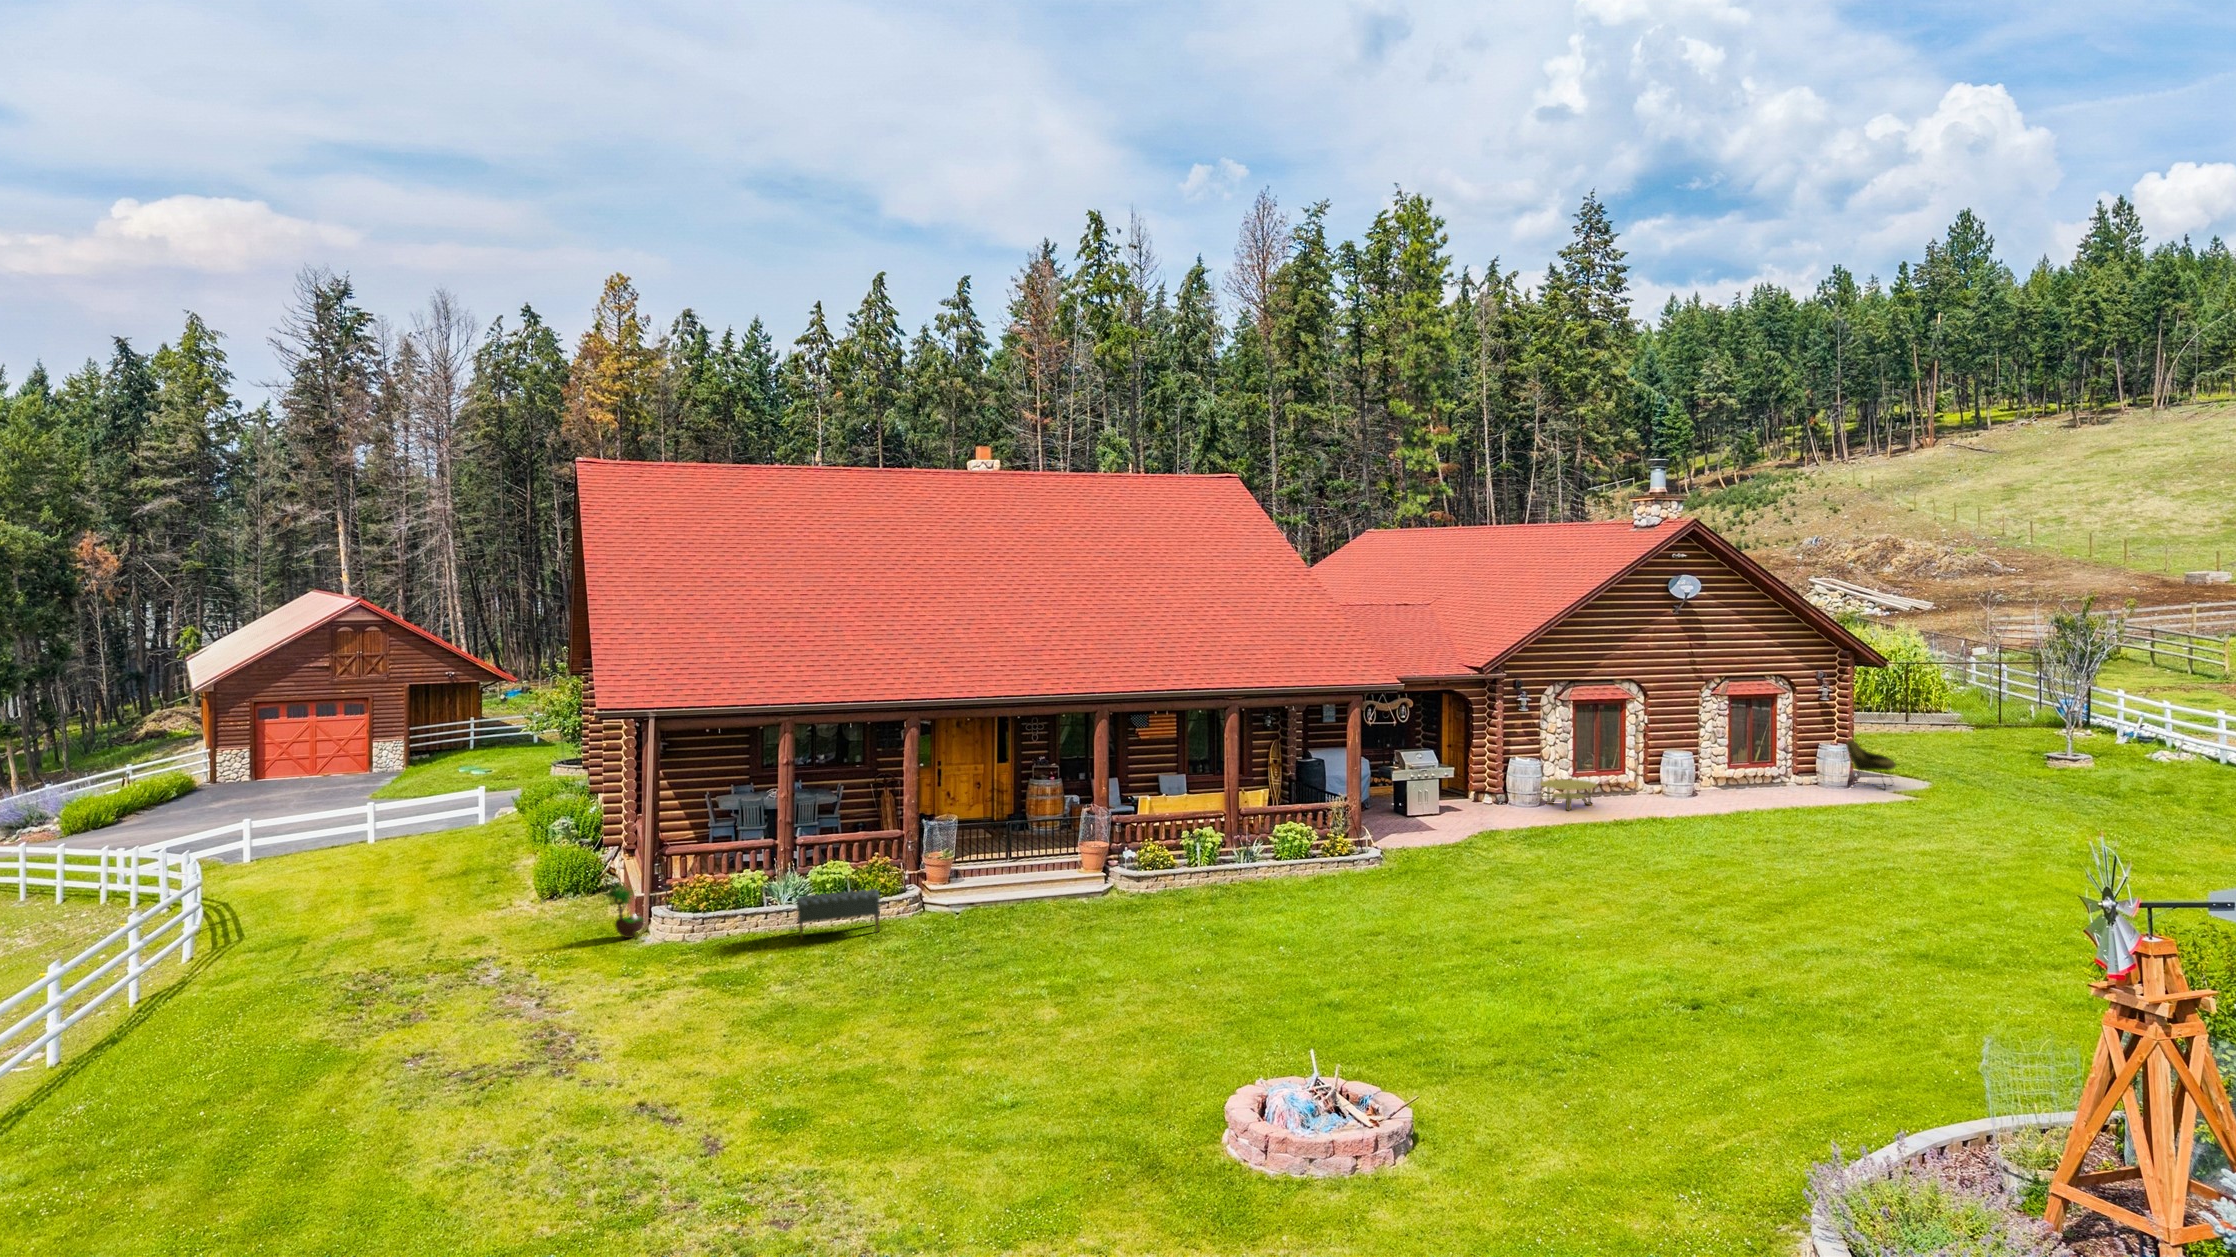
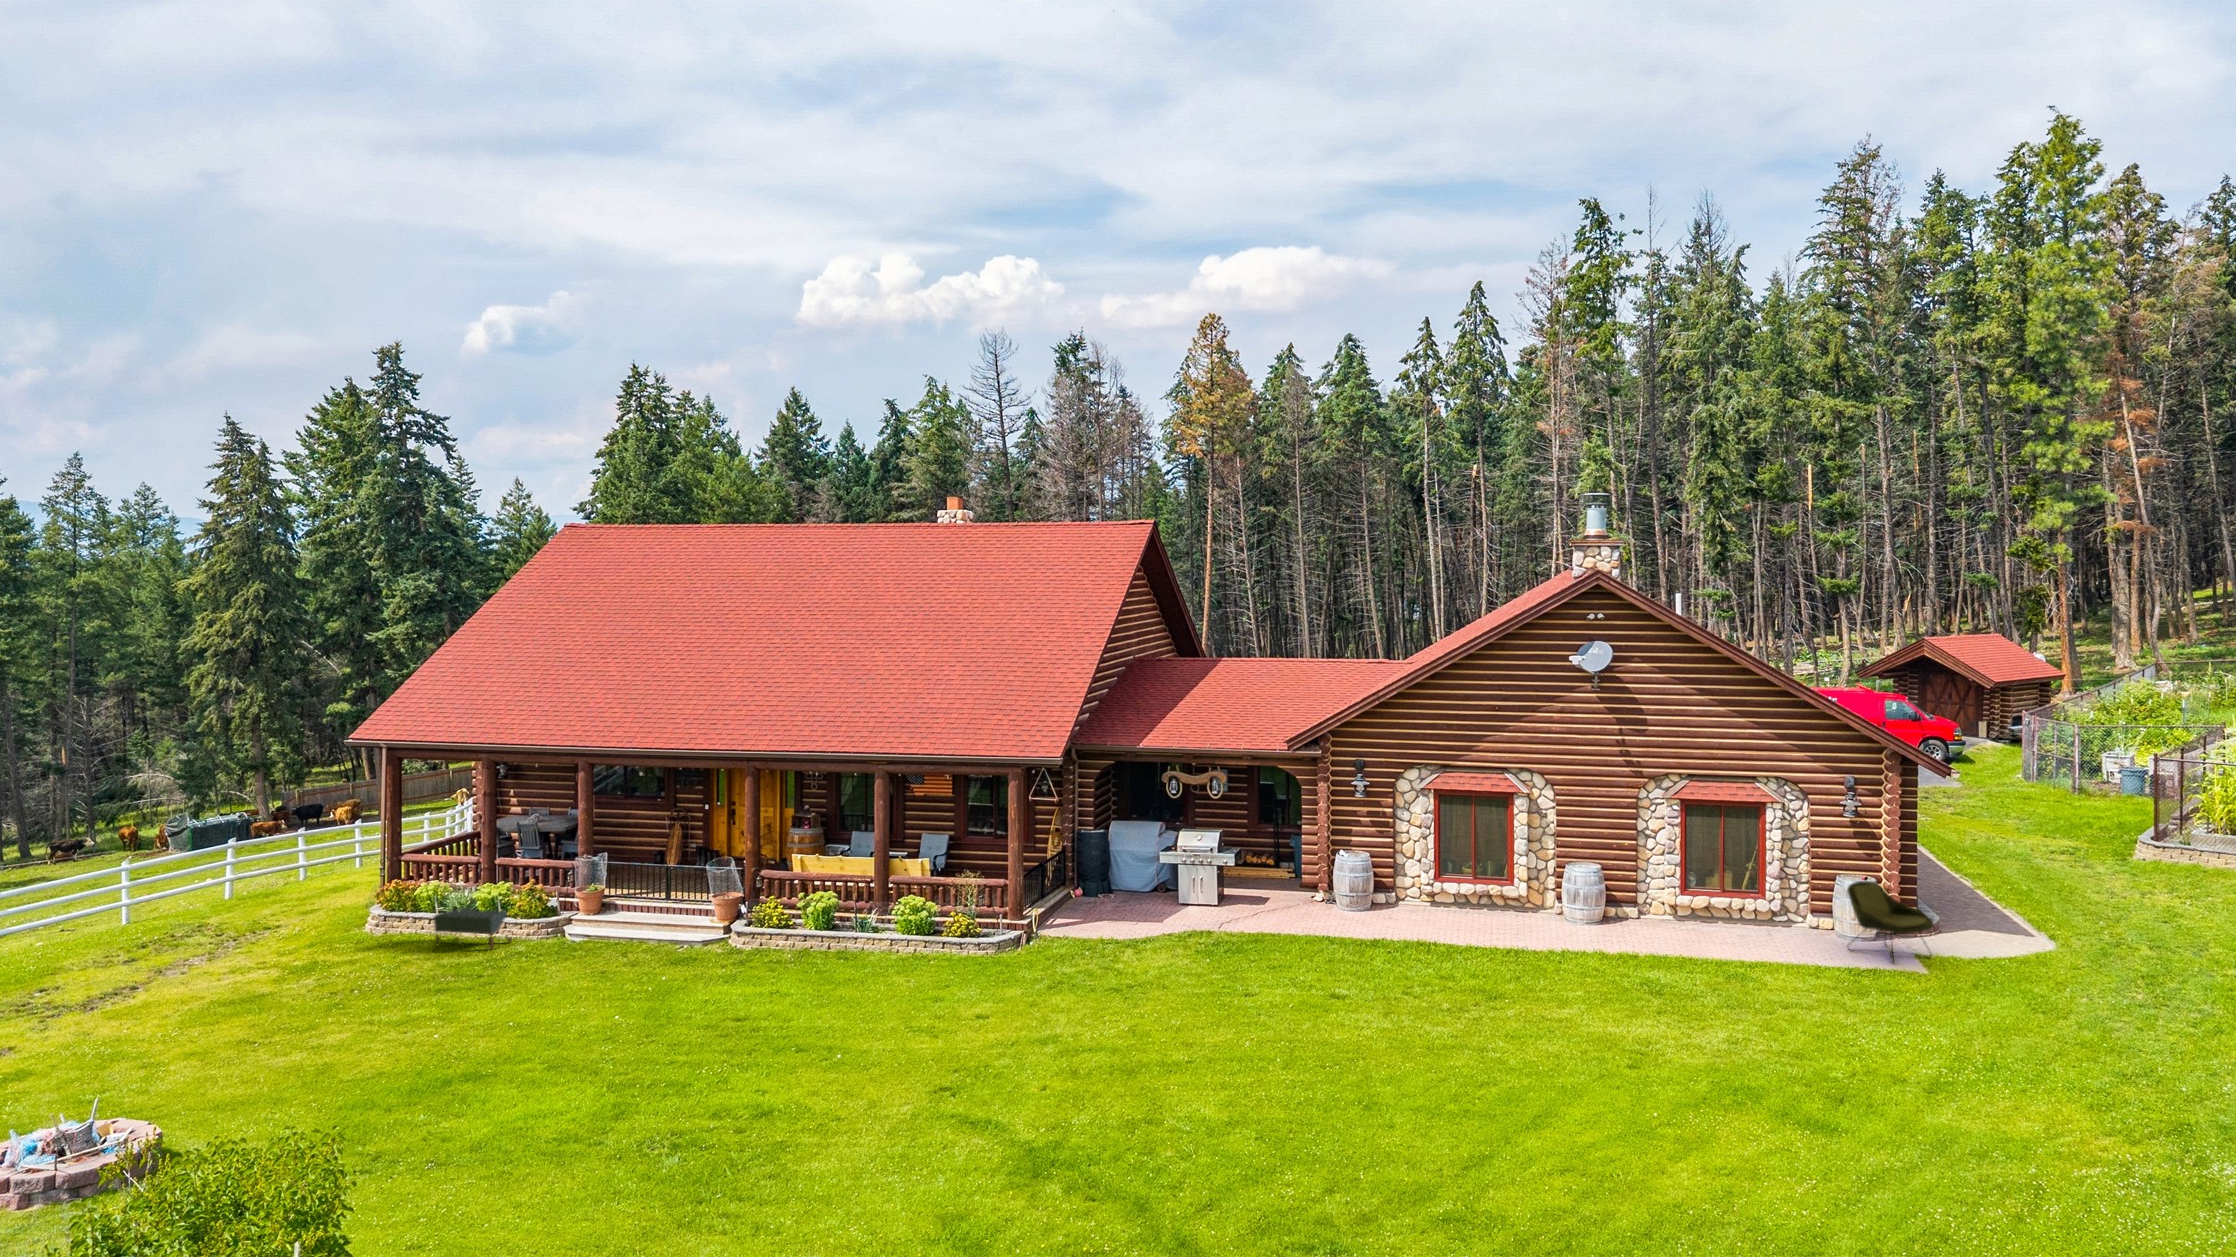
round table: present [1540,779,1597,811] -> none [1357,884,1426,927]
potted tree: present [604,885,644,938] -> none [355,873,390,923]

